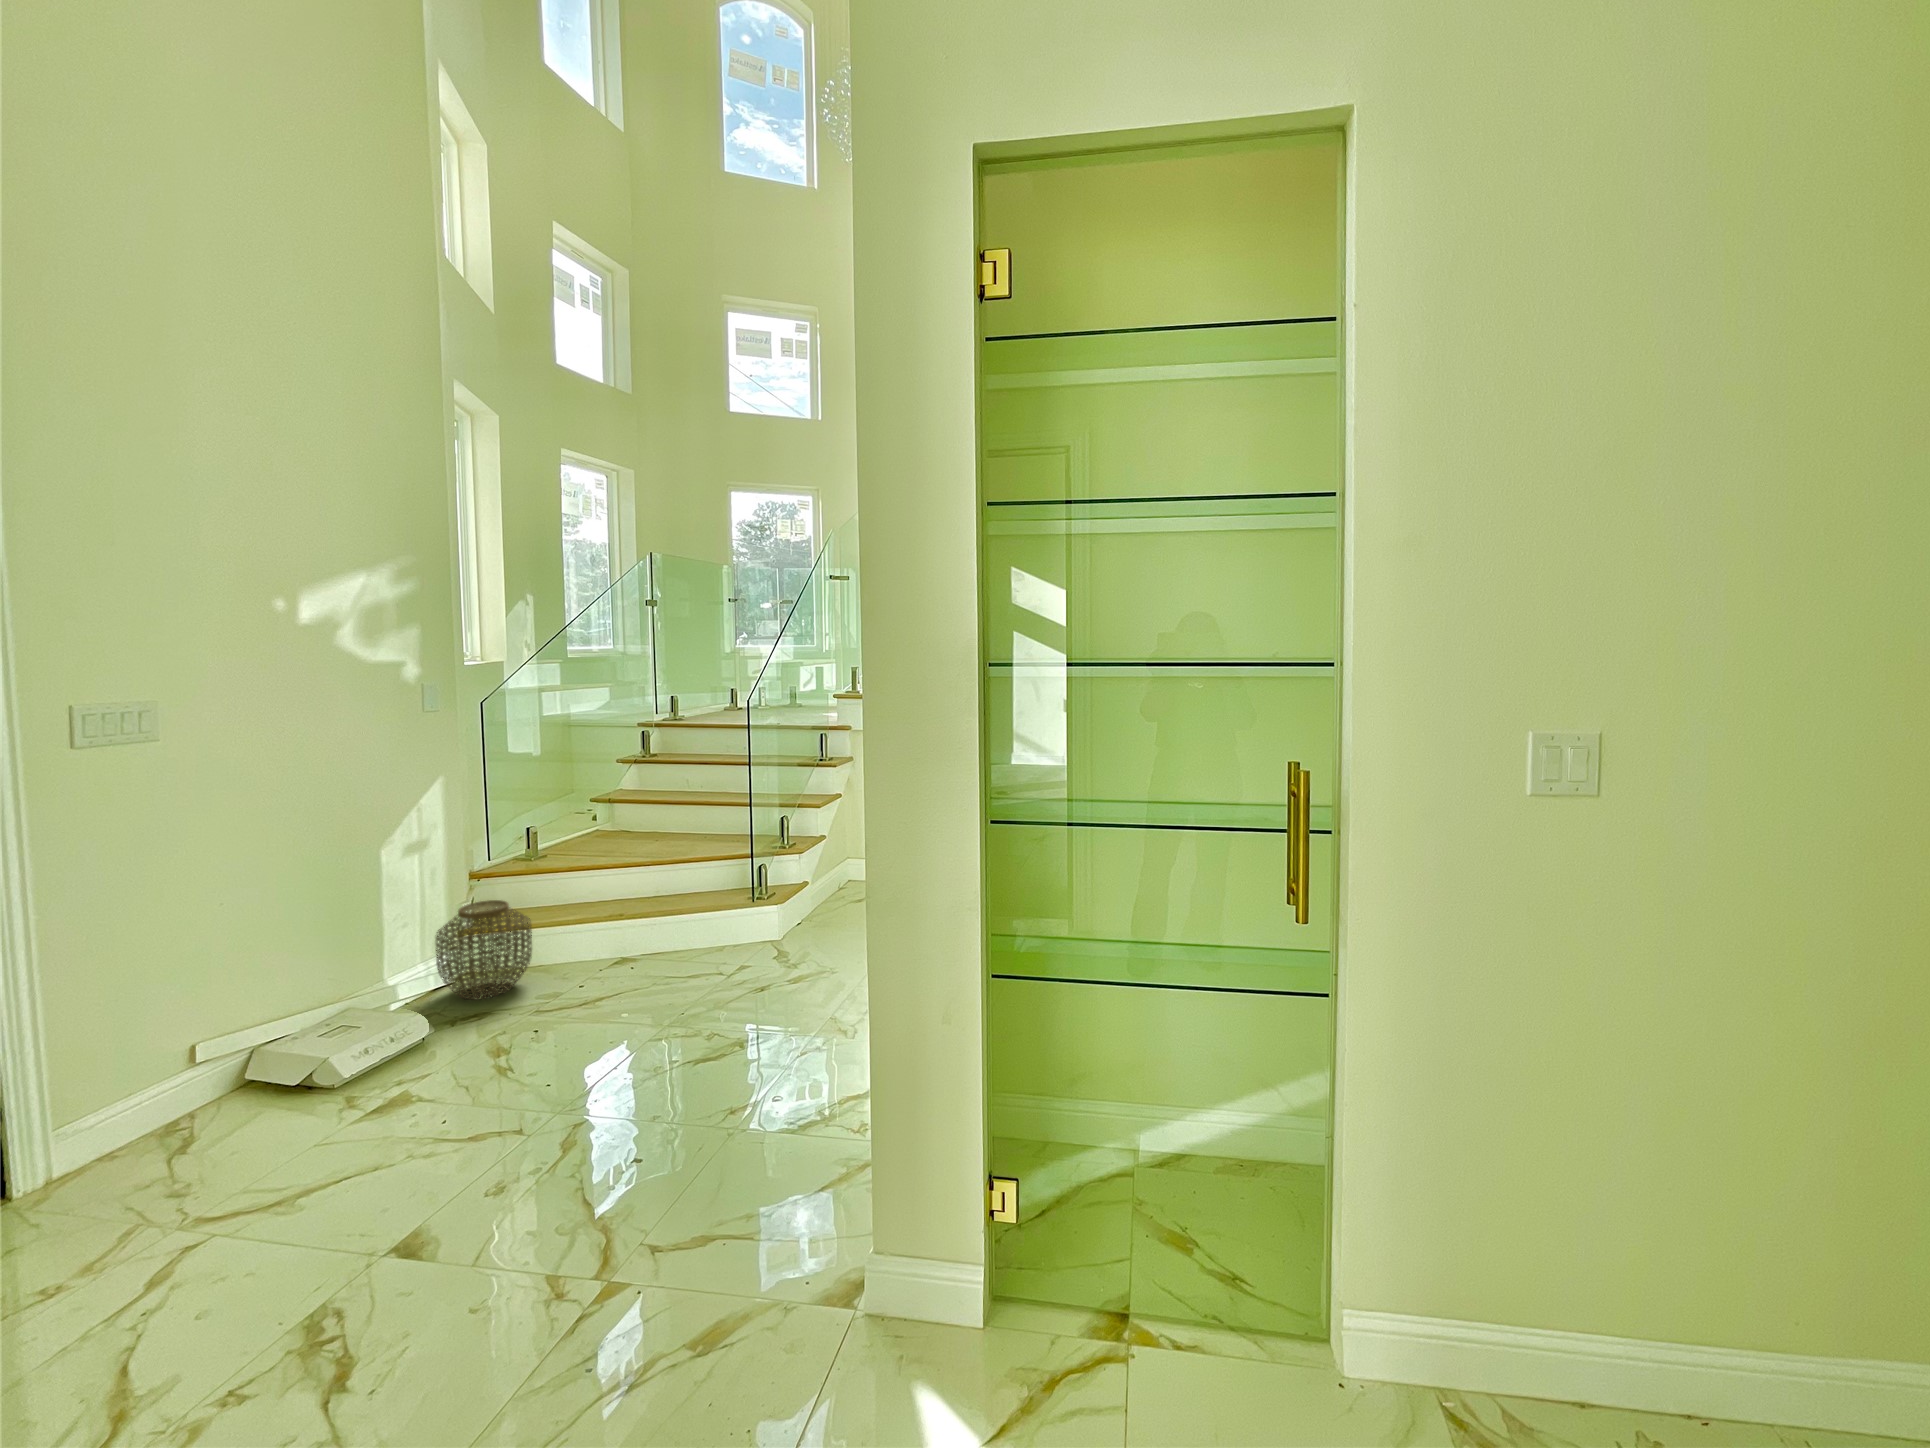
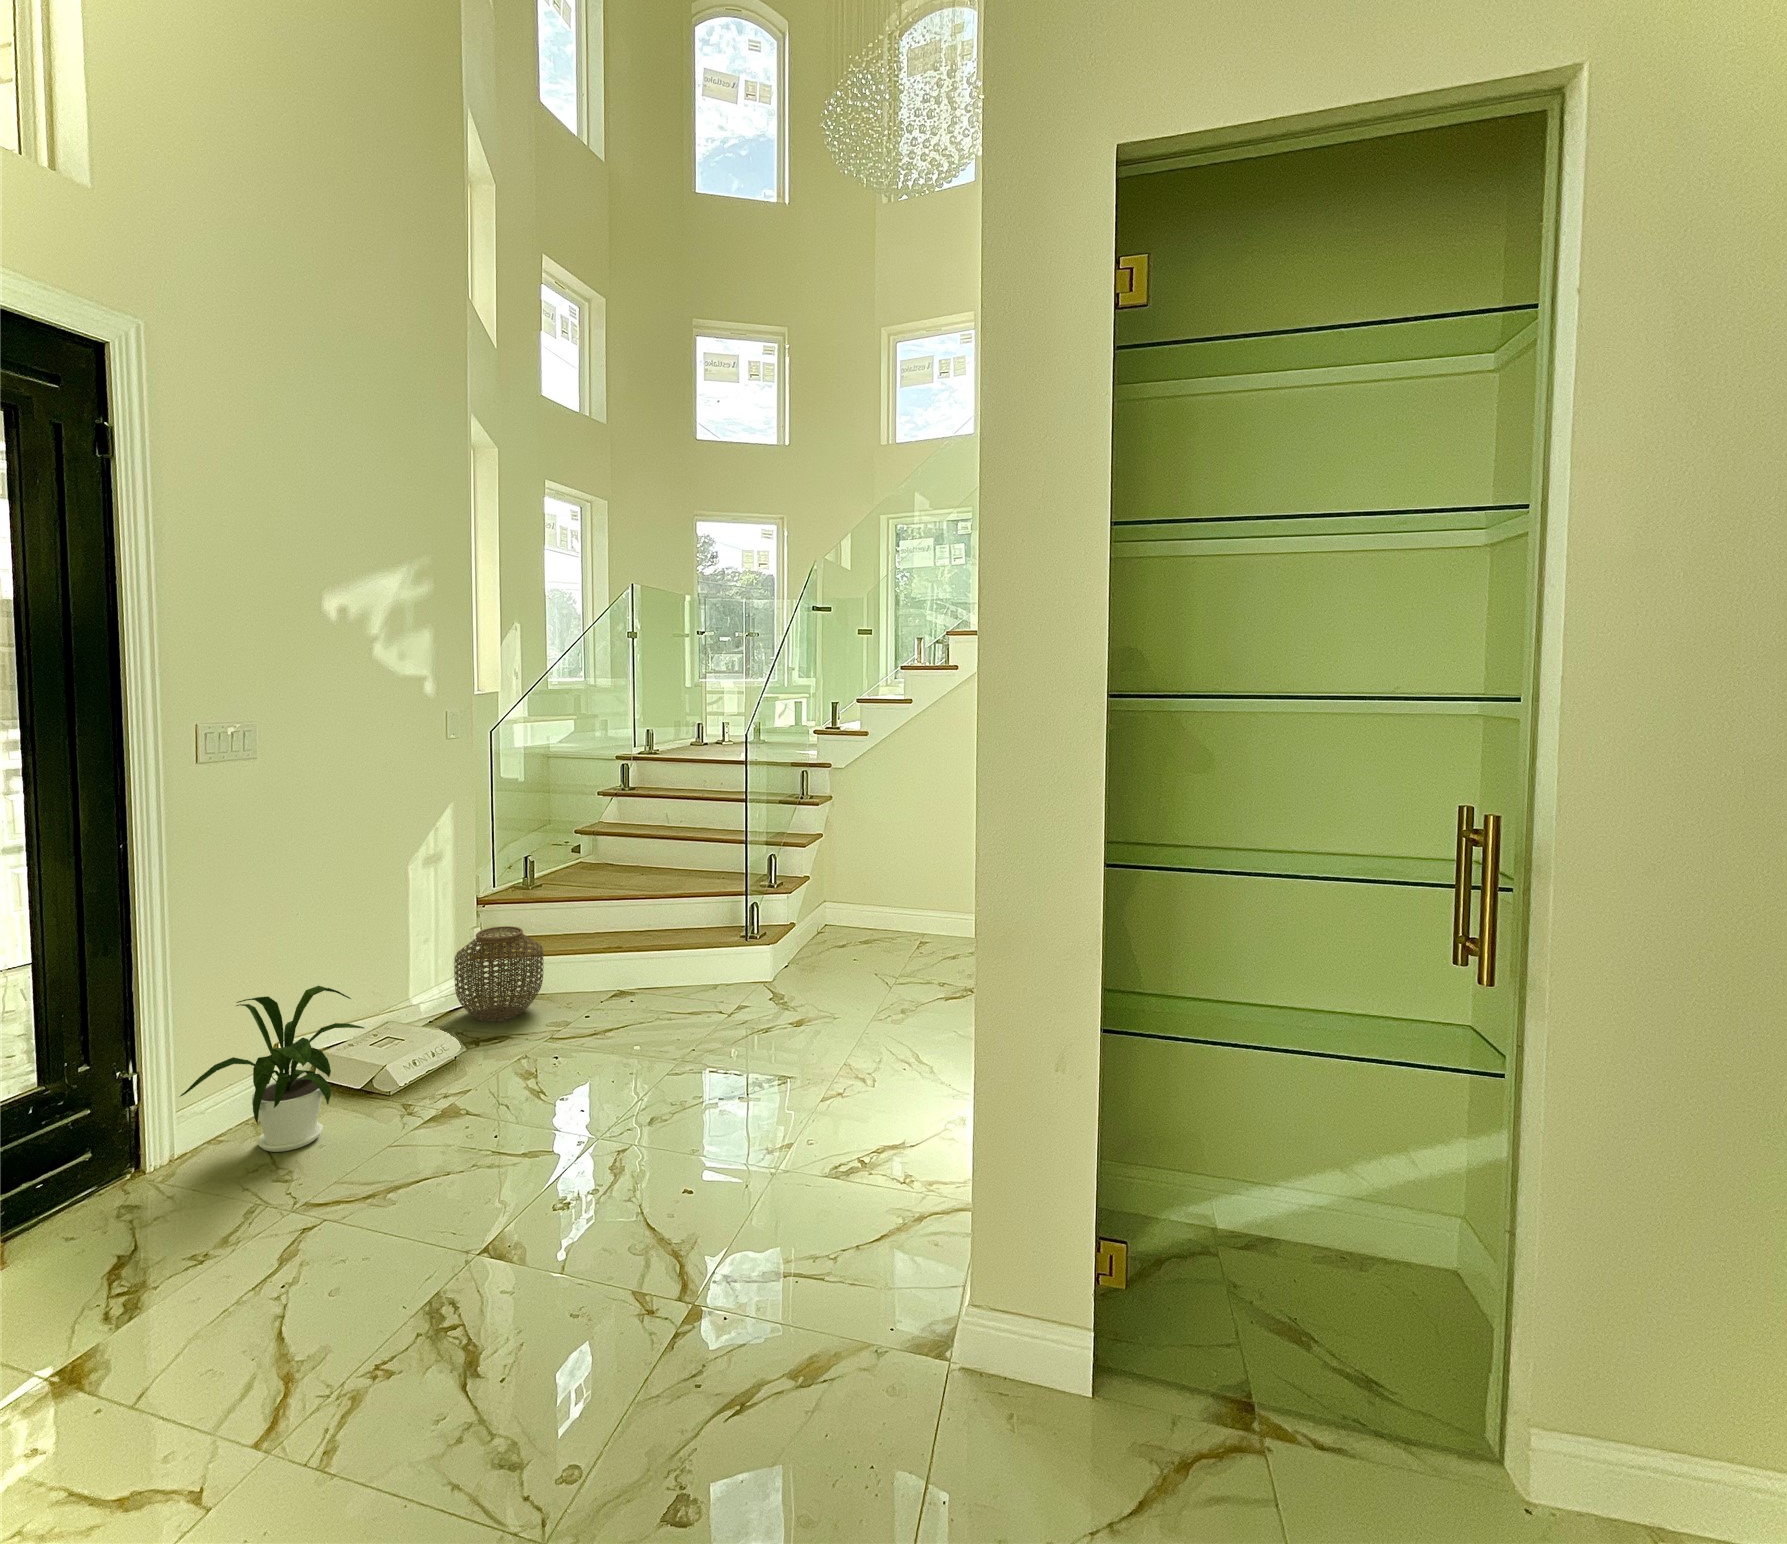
house plant: none [84,970,298,1150] -> present [180,986,364,1152]

